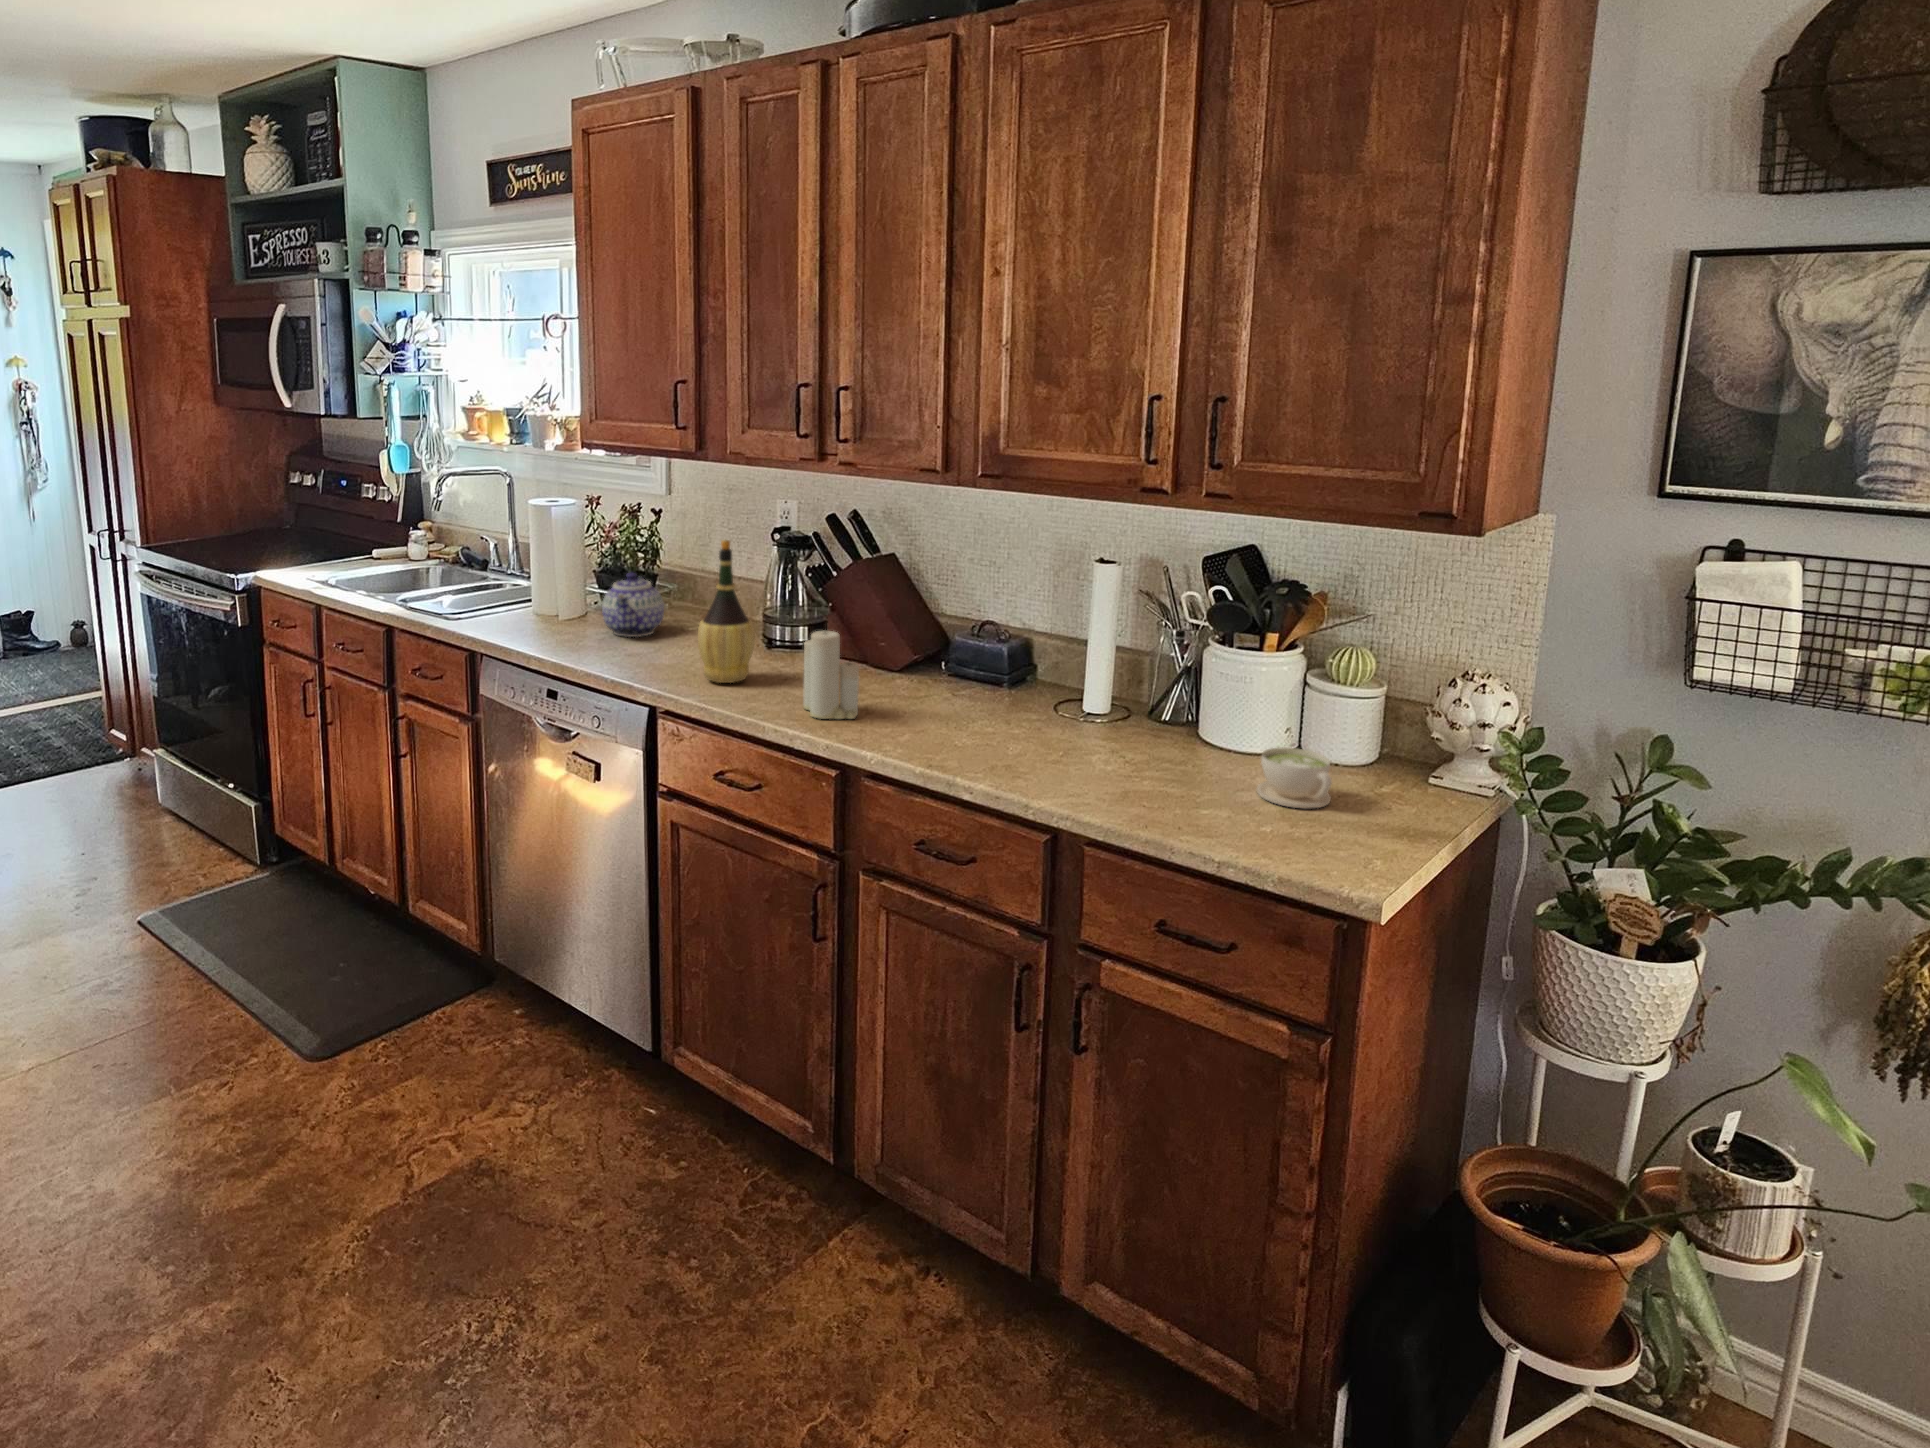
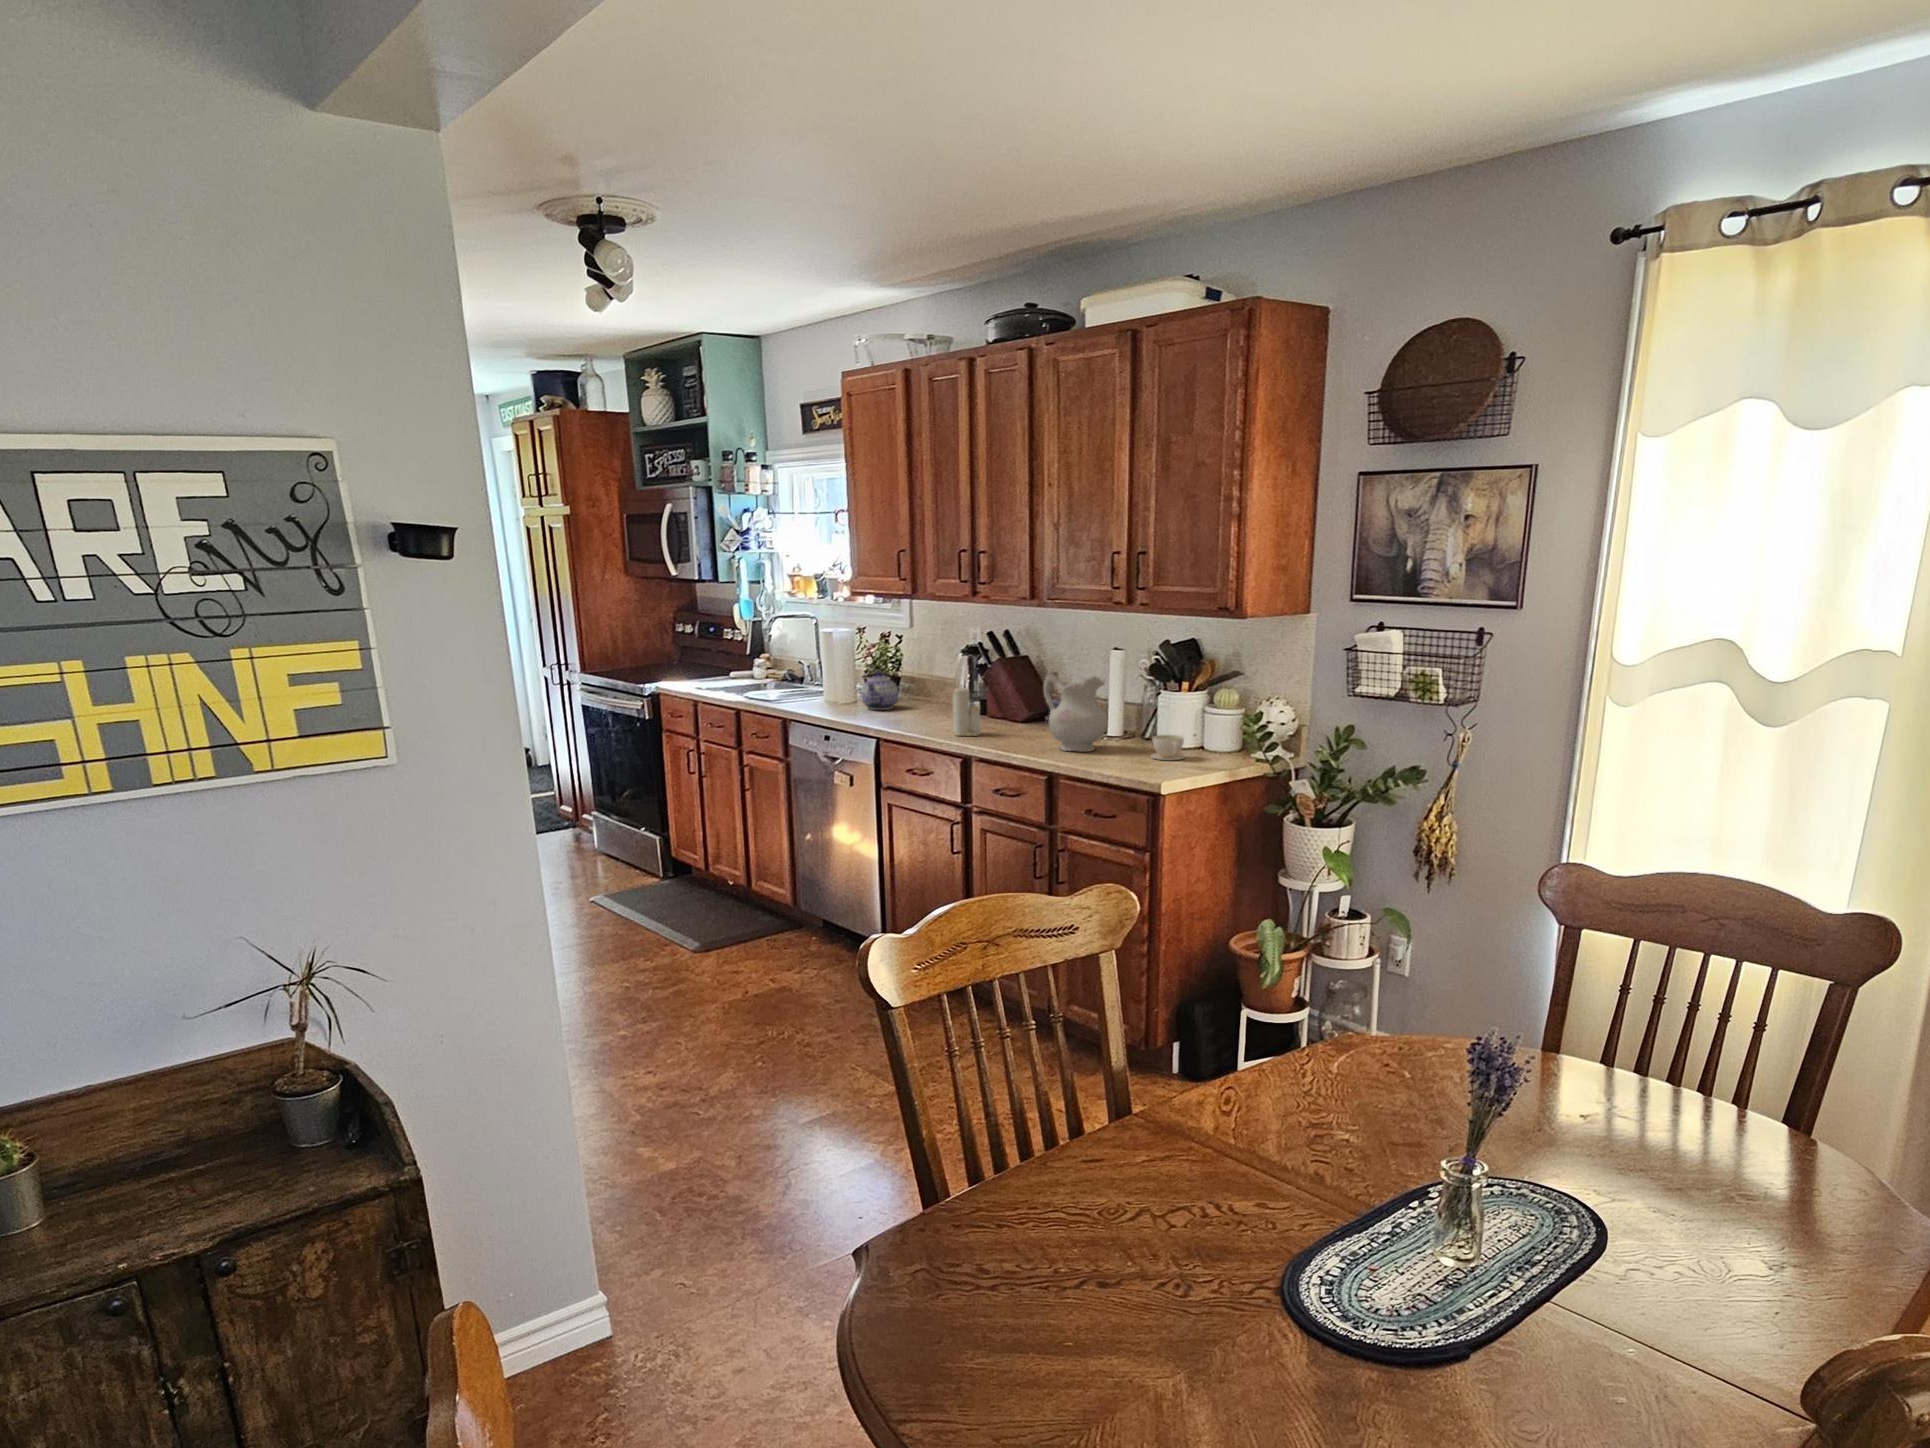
wine bottle: present [698,540,755,683] -> none [903,642,935,725]
ceramic pitcher: none [1013,617,1145,776] -> present [1044,672,1107,752]

